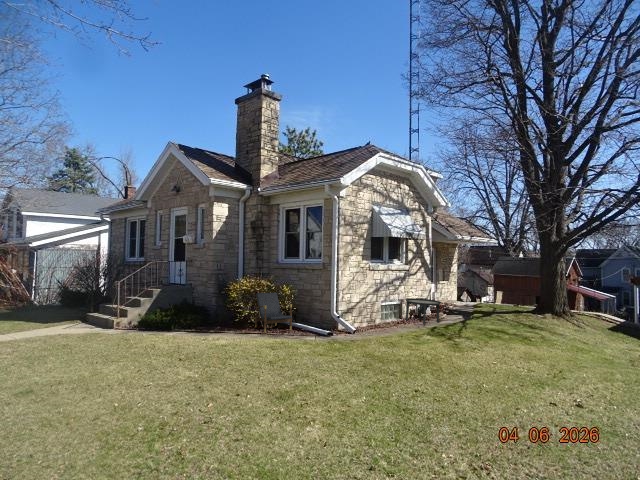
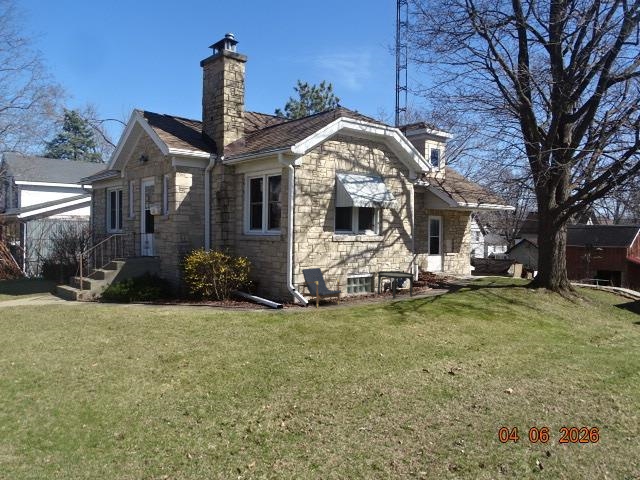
lounge chair: present [255,293,292,332] -> present [302,268,341,308]

